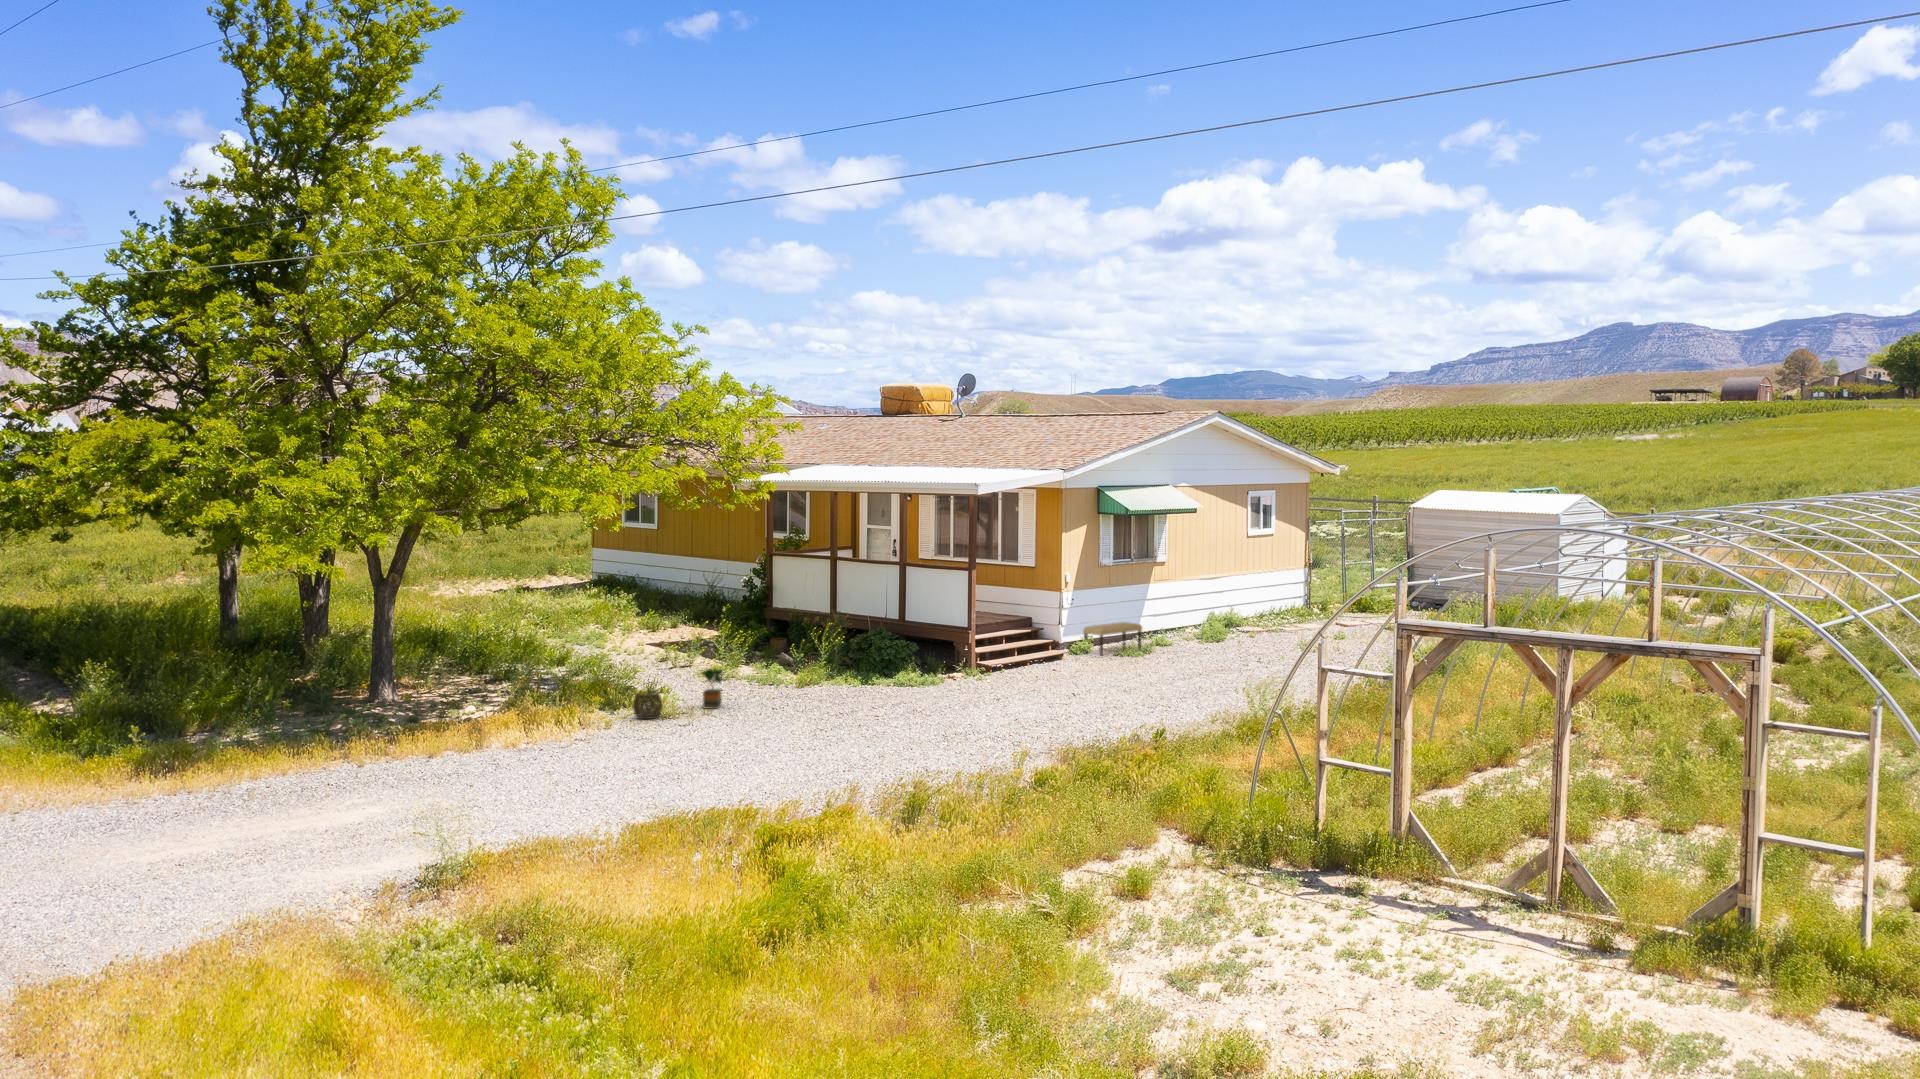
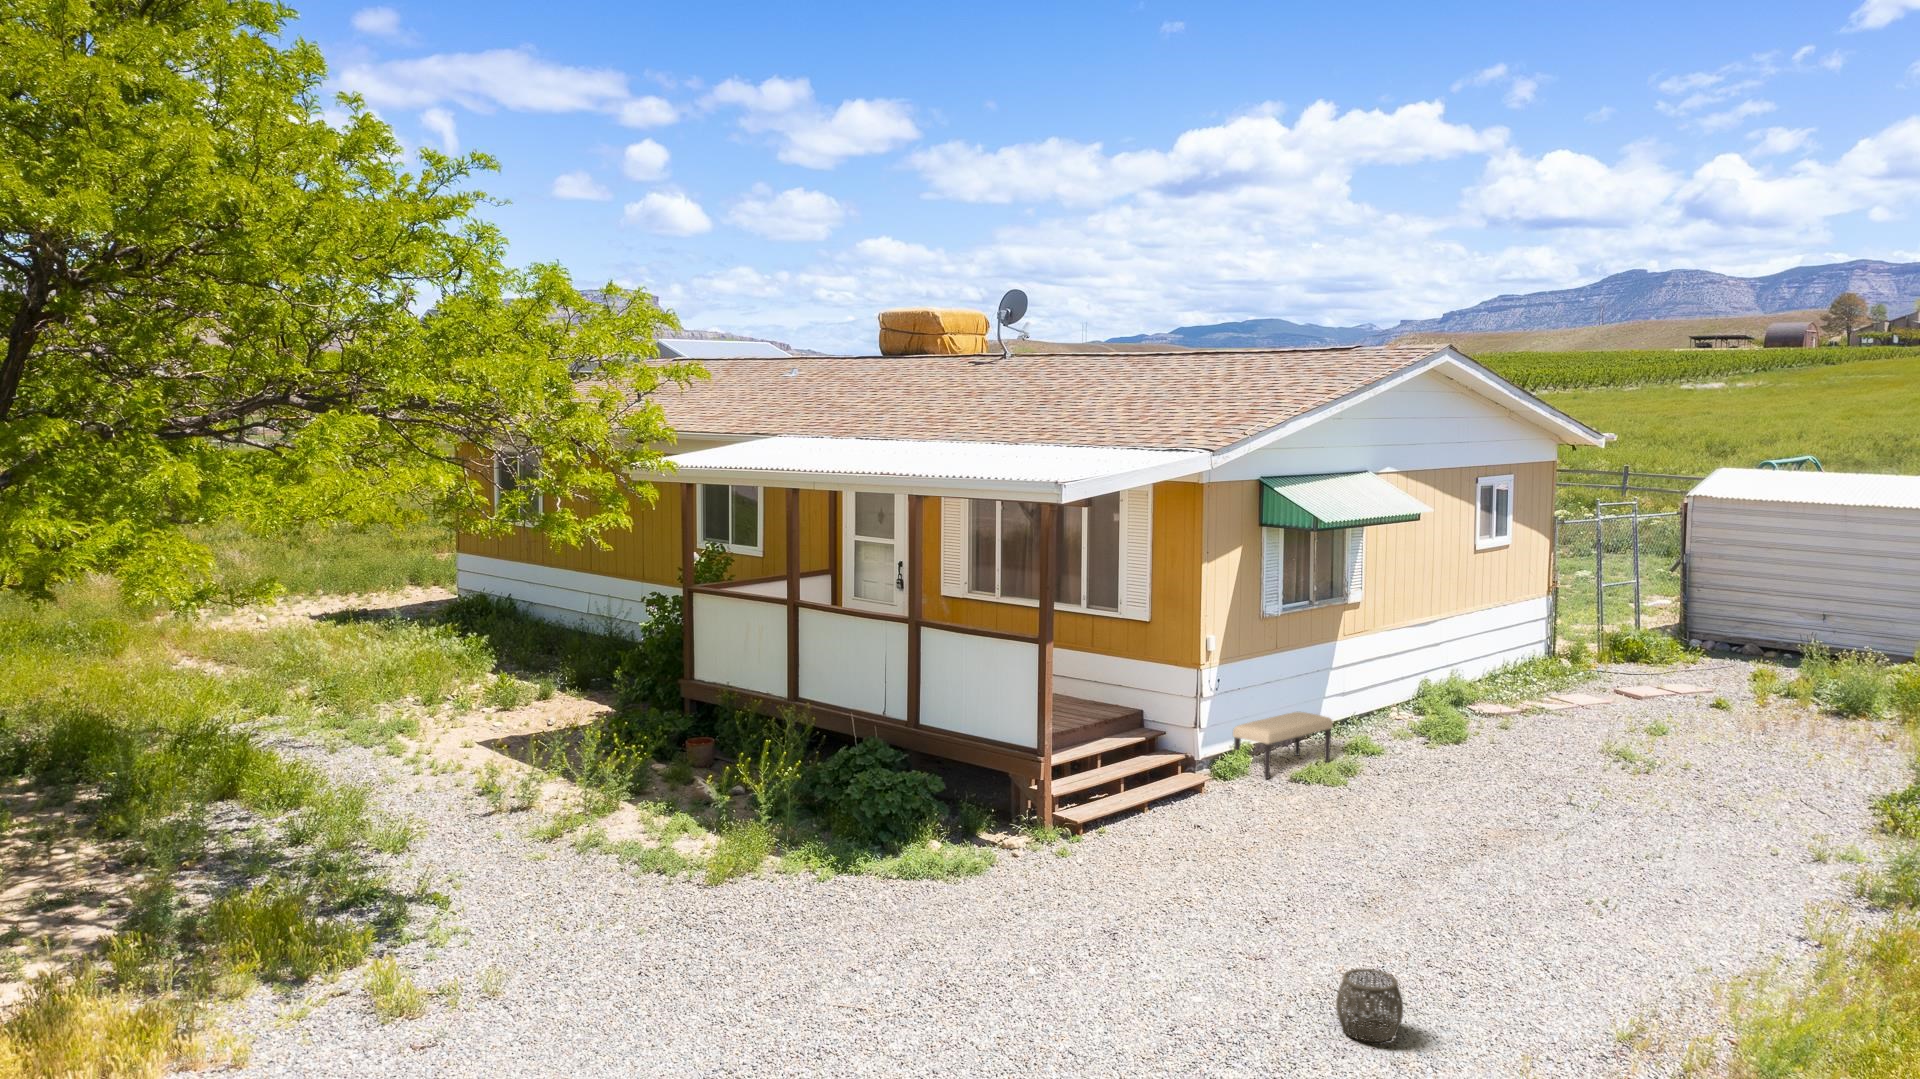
potted tree: present [702,669,725,709] -> none [485,888,543,979]
woven basket: present [633,691,662,719] -> present [1336,968,1403,1042]

